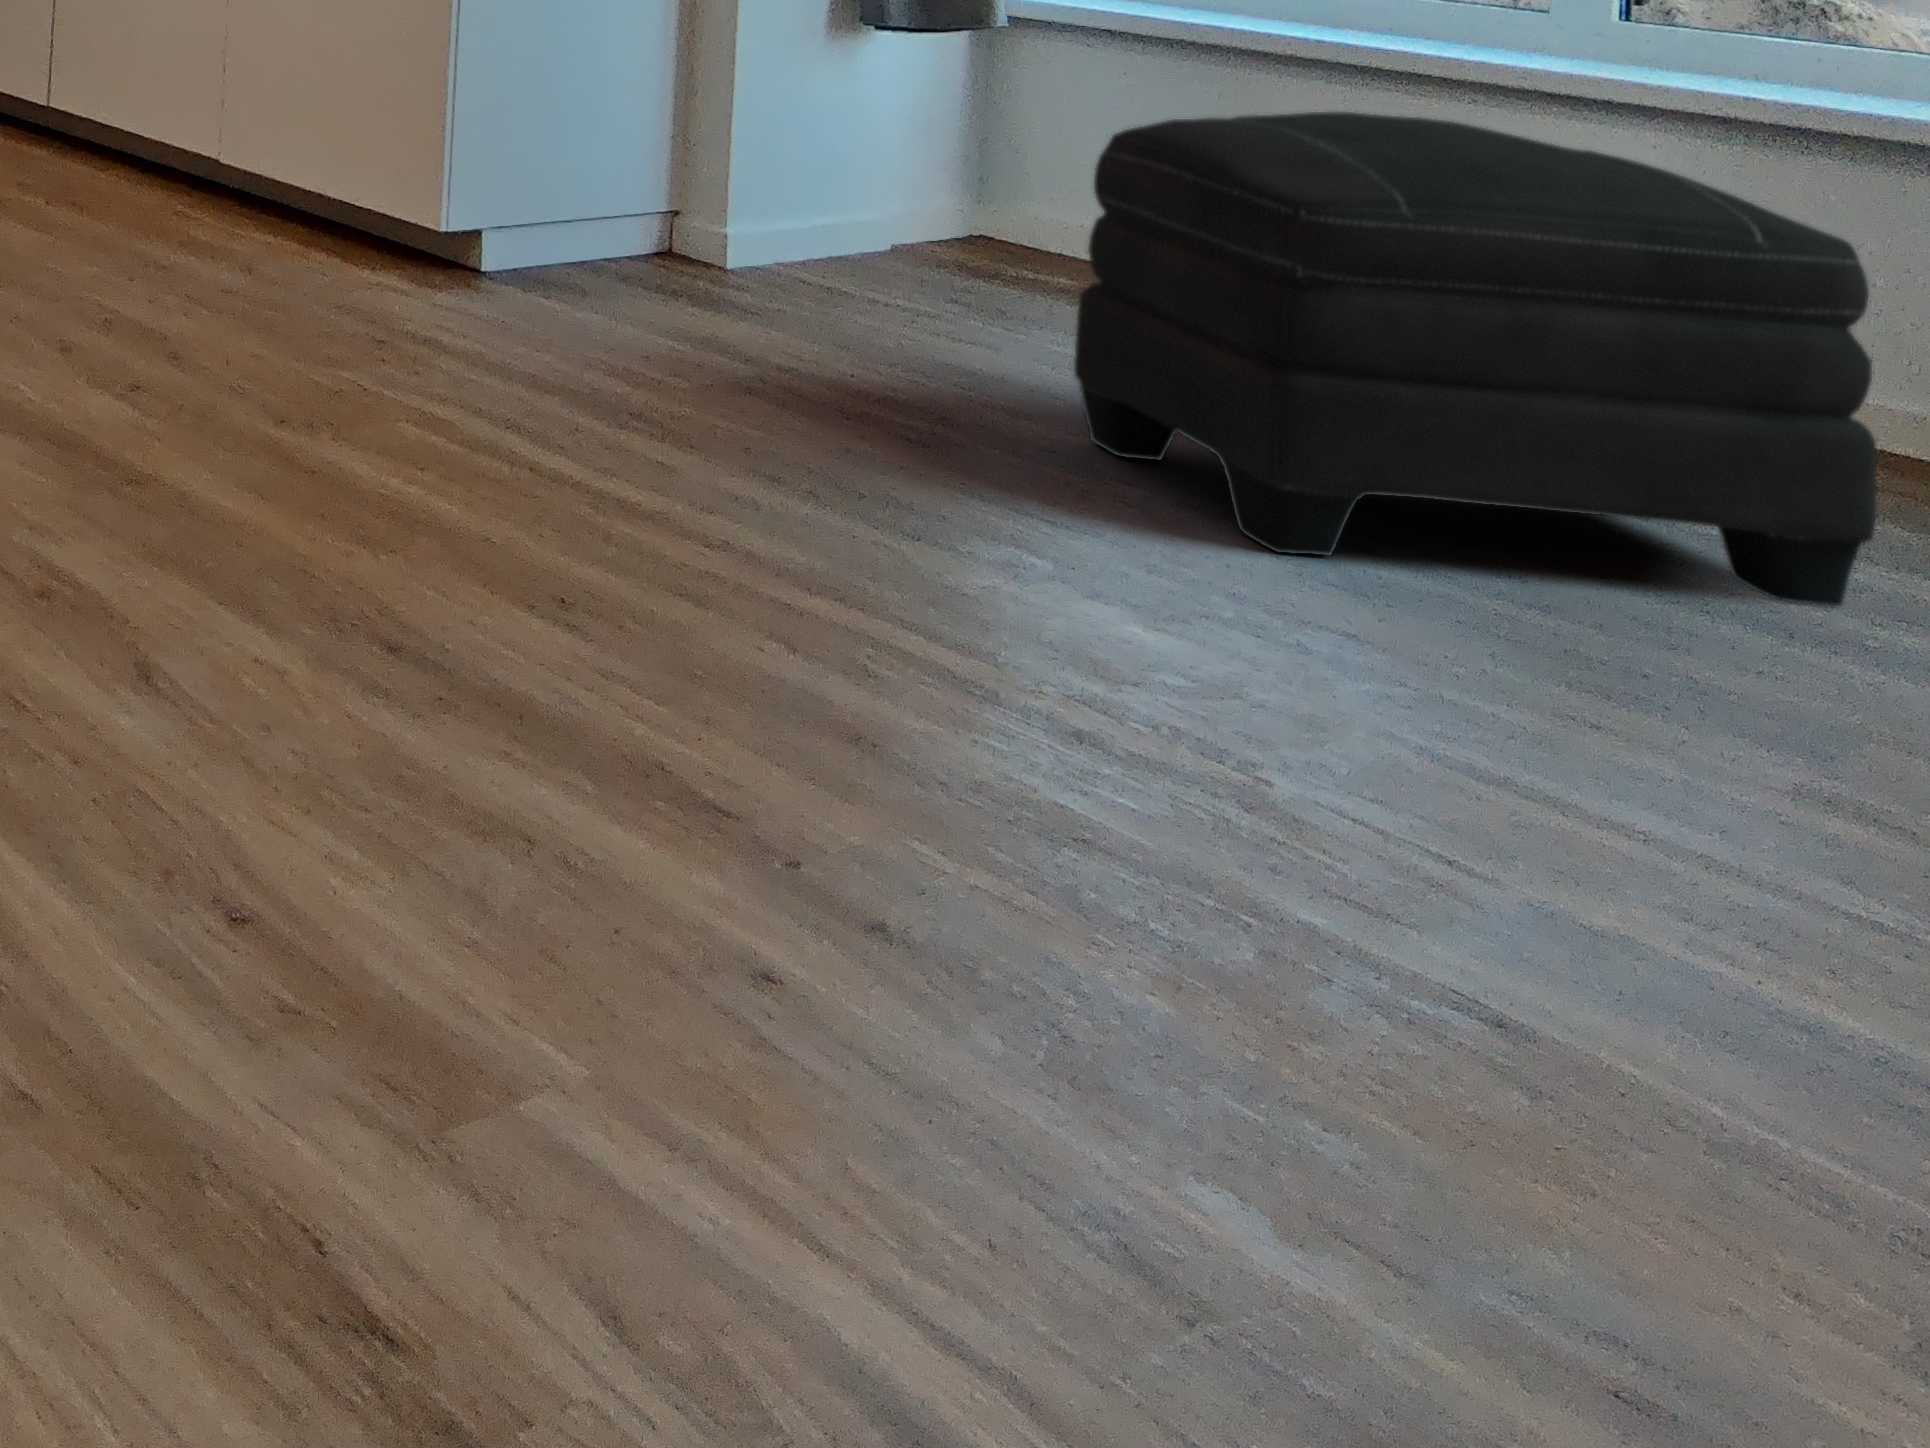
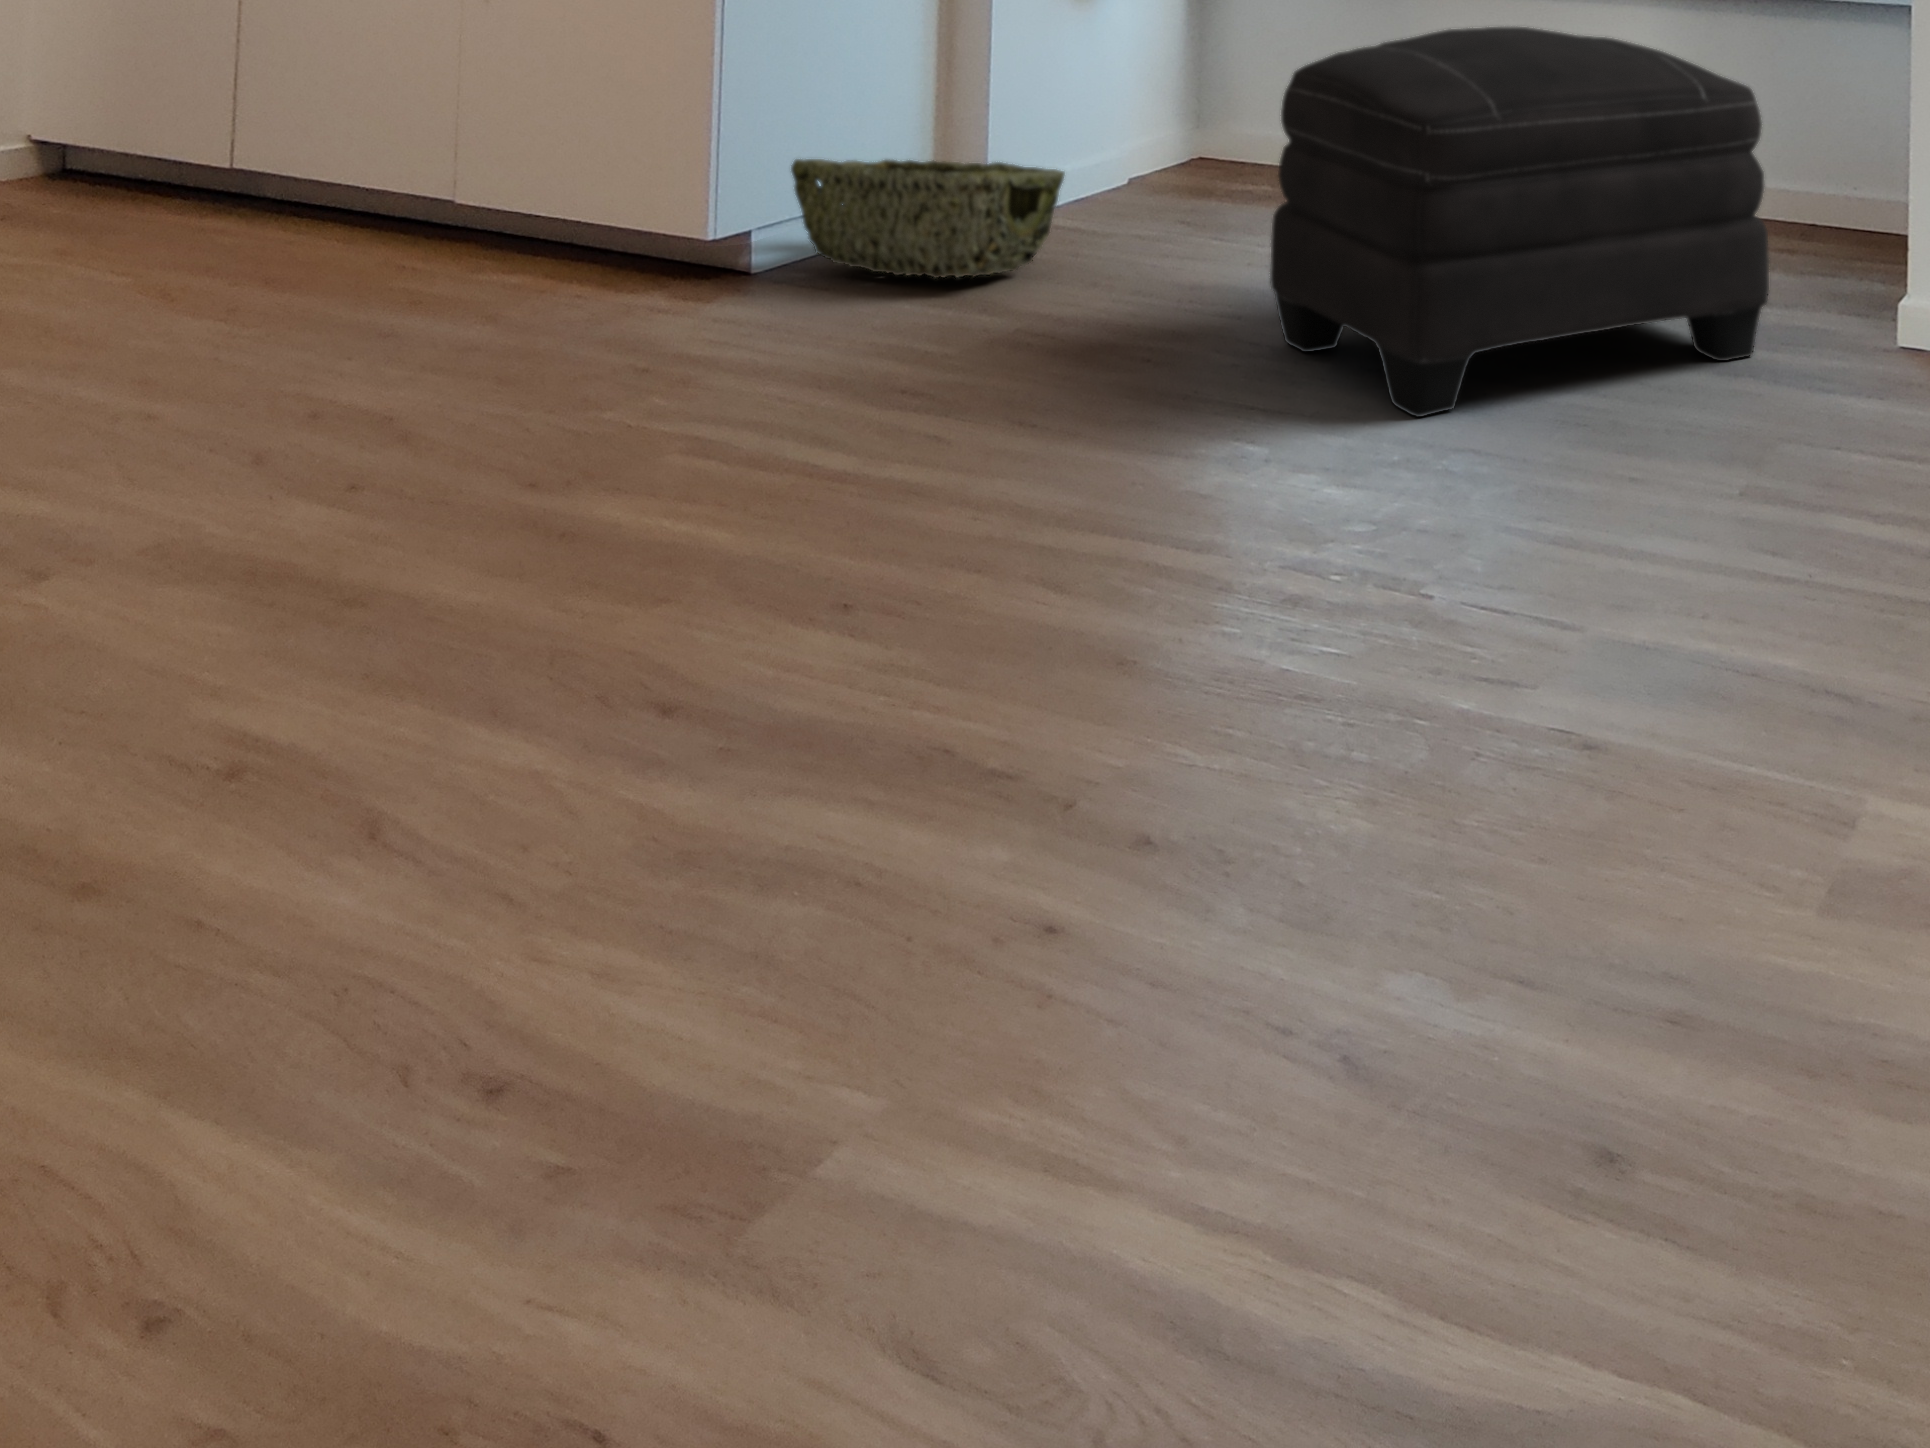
woven basket: none [526,161,818,313] -> present [791,159,1064,278]

